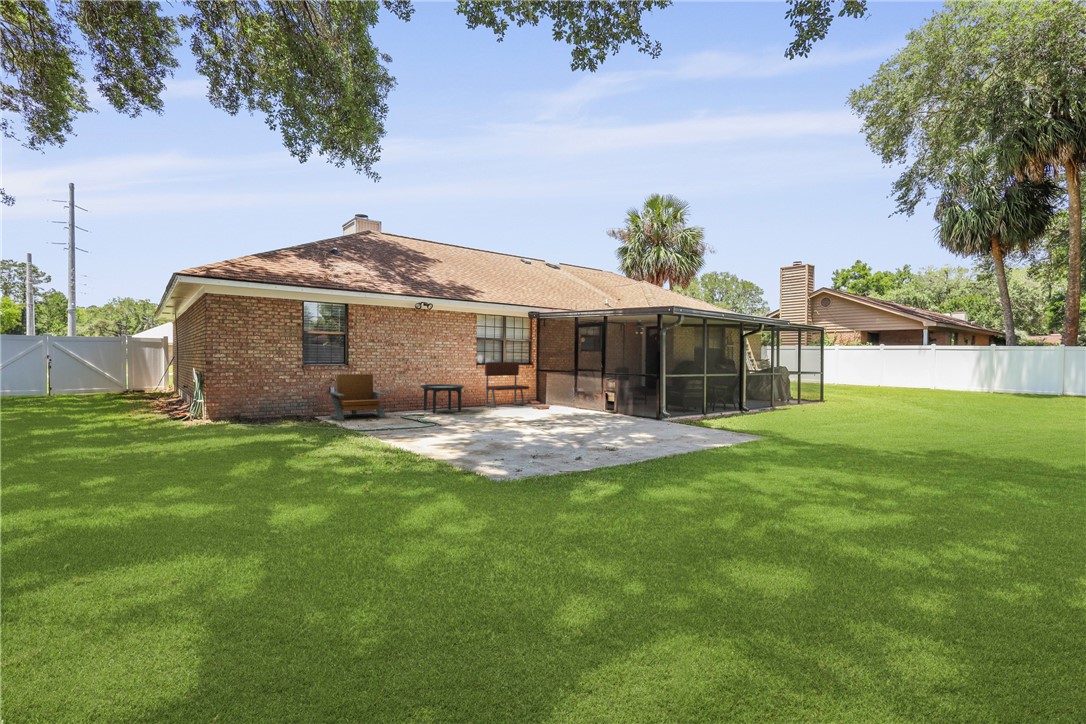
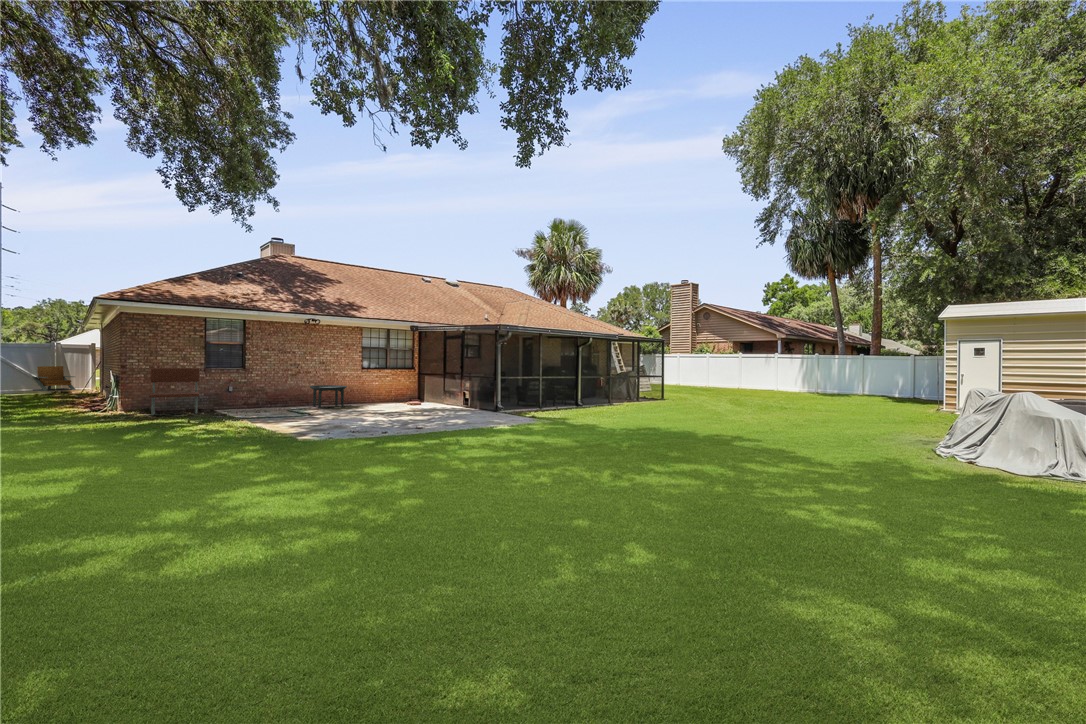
bench: present [485,362,529,407] -> present [149,368,199,415]
lounge chair: present [330,374,386,420] -> present [32,366,75,391]

